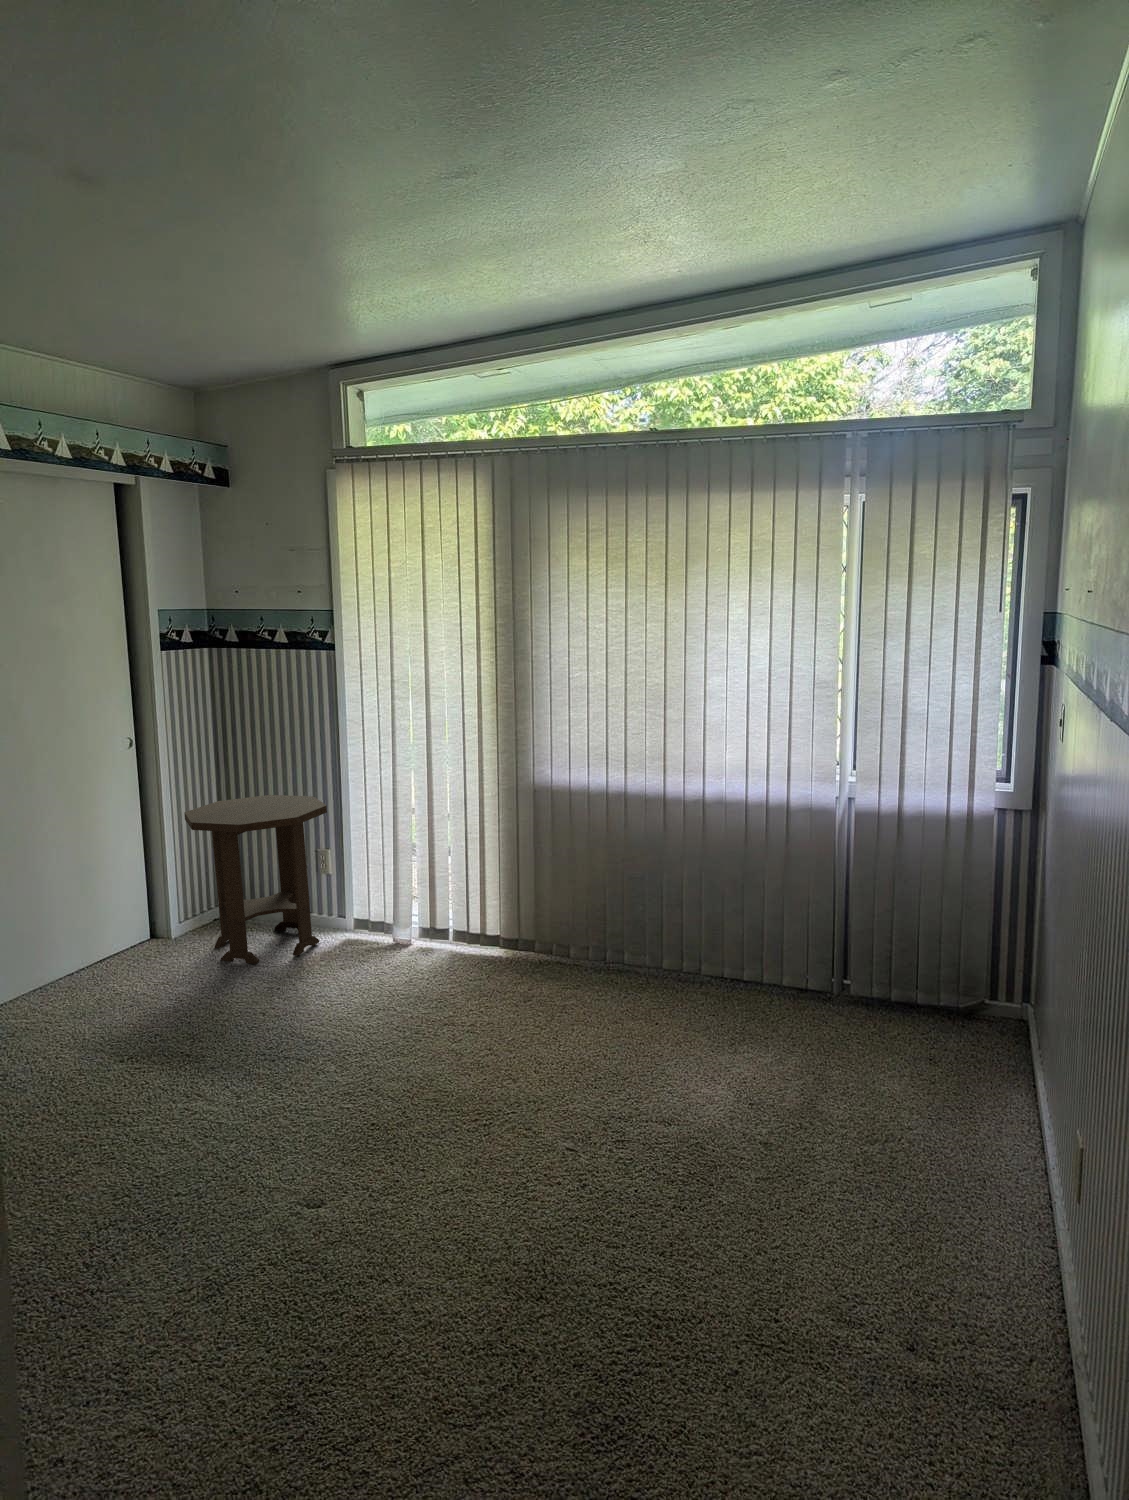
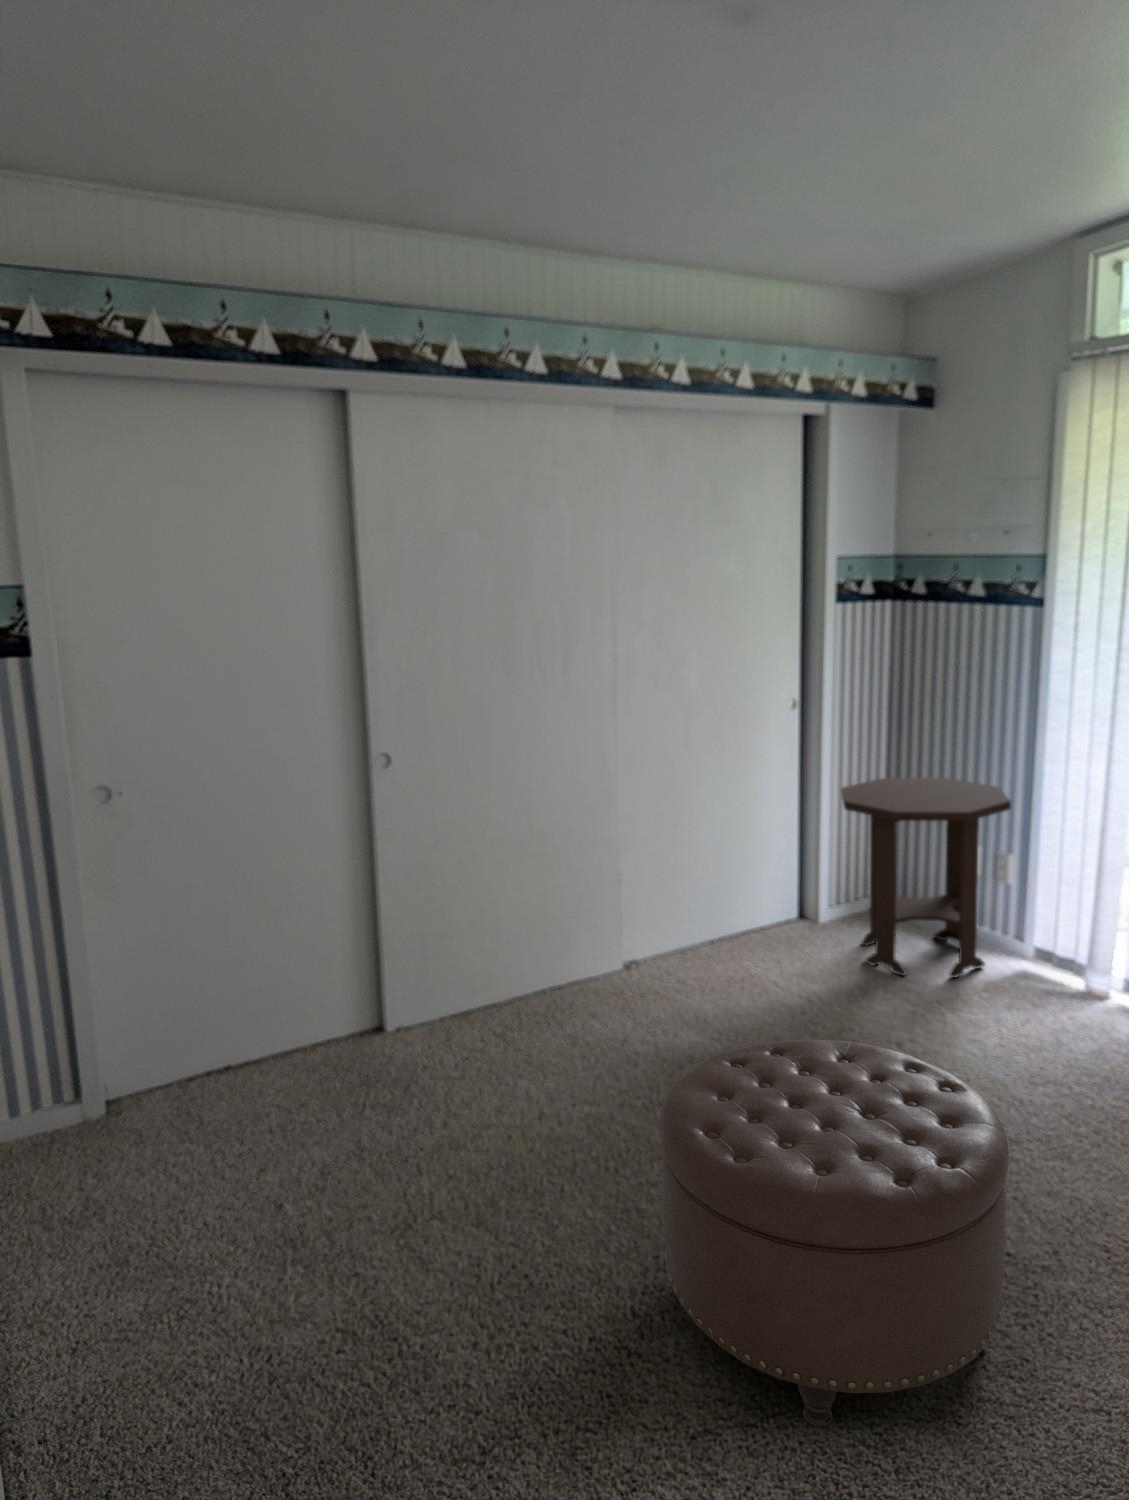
ottoman: none [96,993,378,1276] -> present [660,1039,1009,1427]

